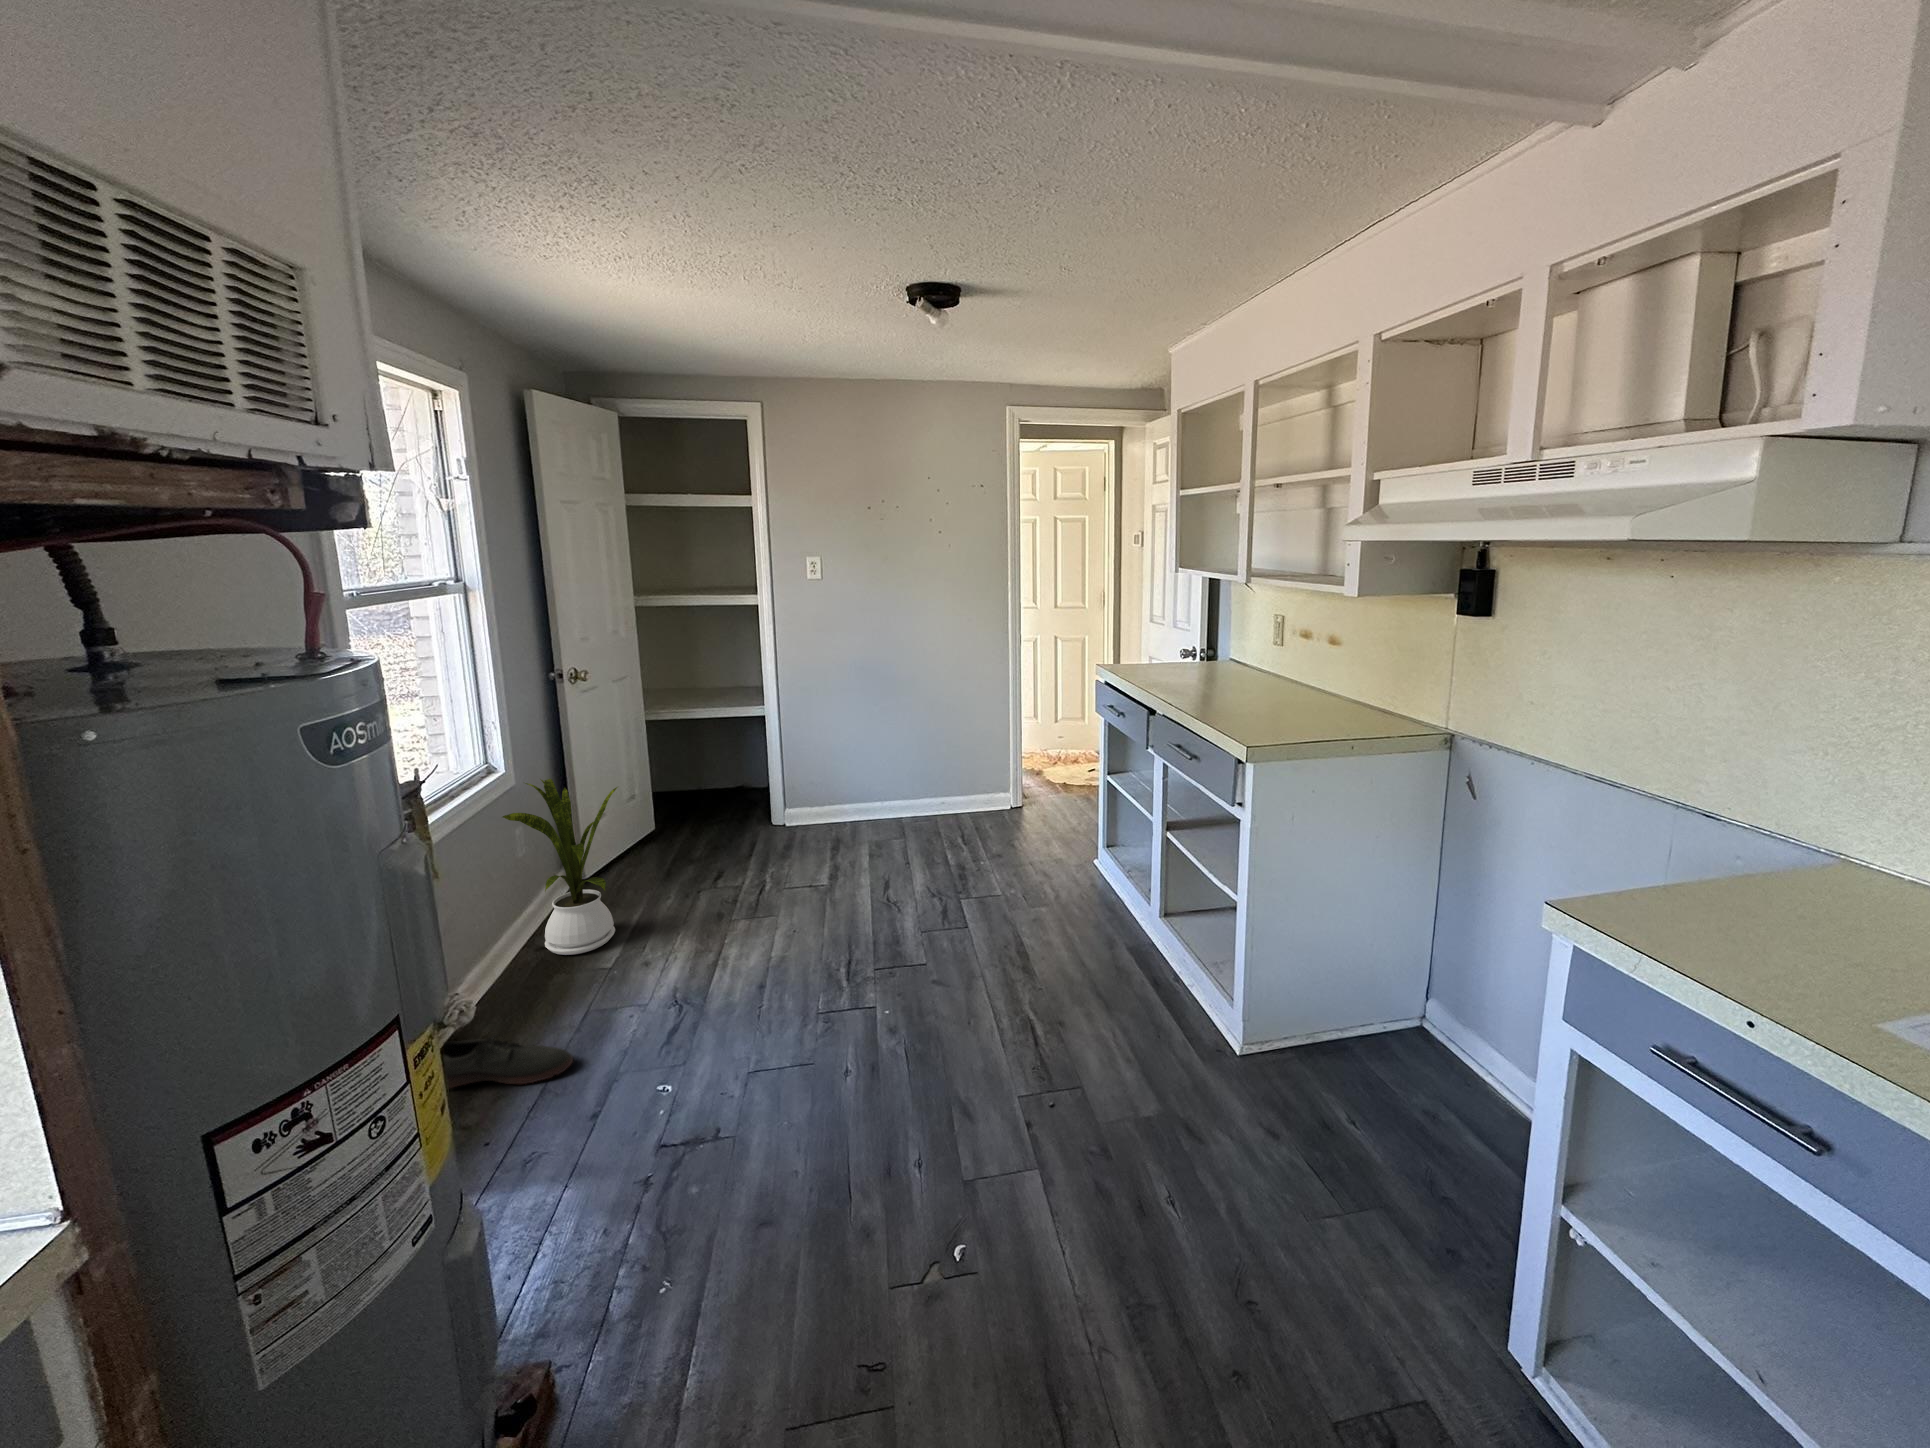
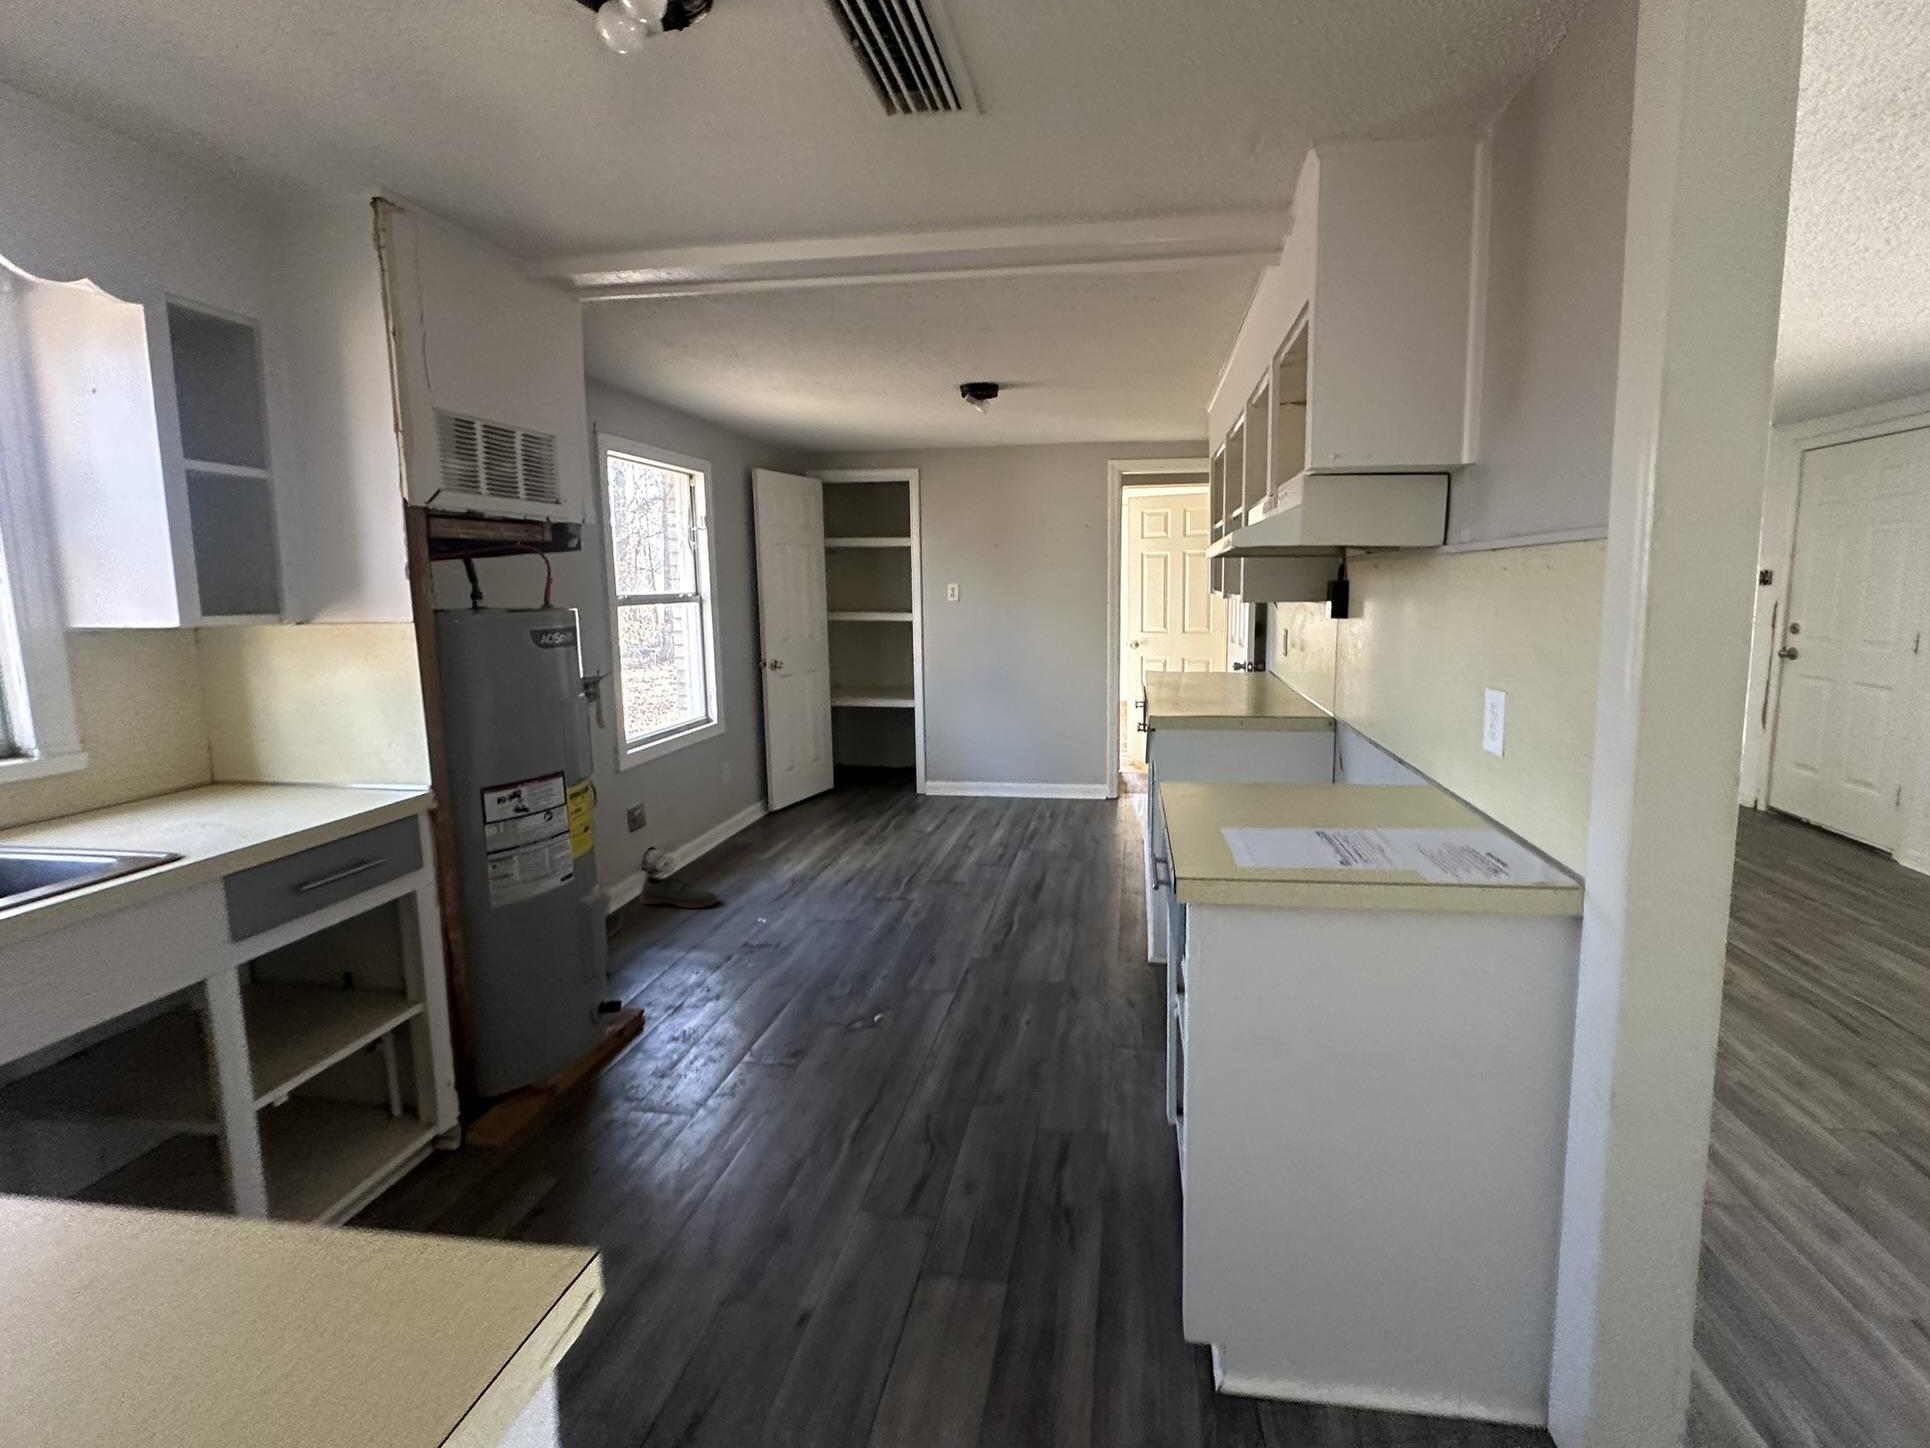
house plant: present [503,779,617,955] -> none [704,725,784,852]

